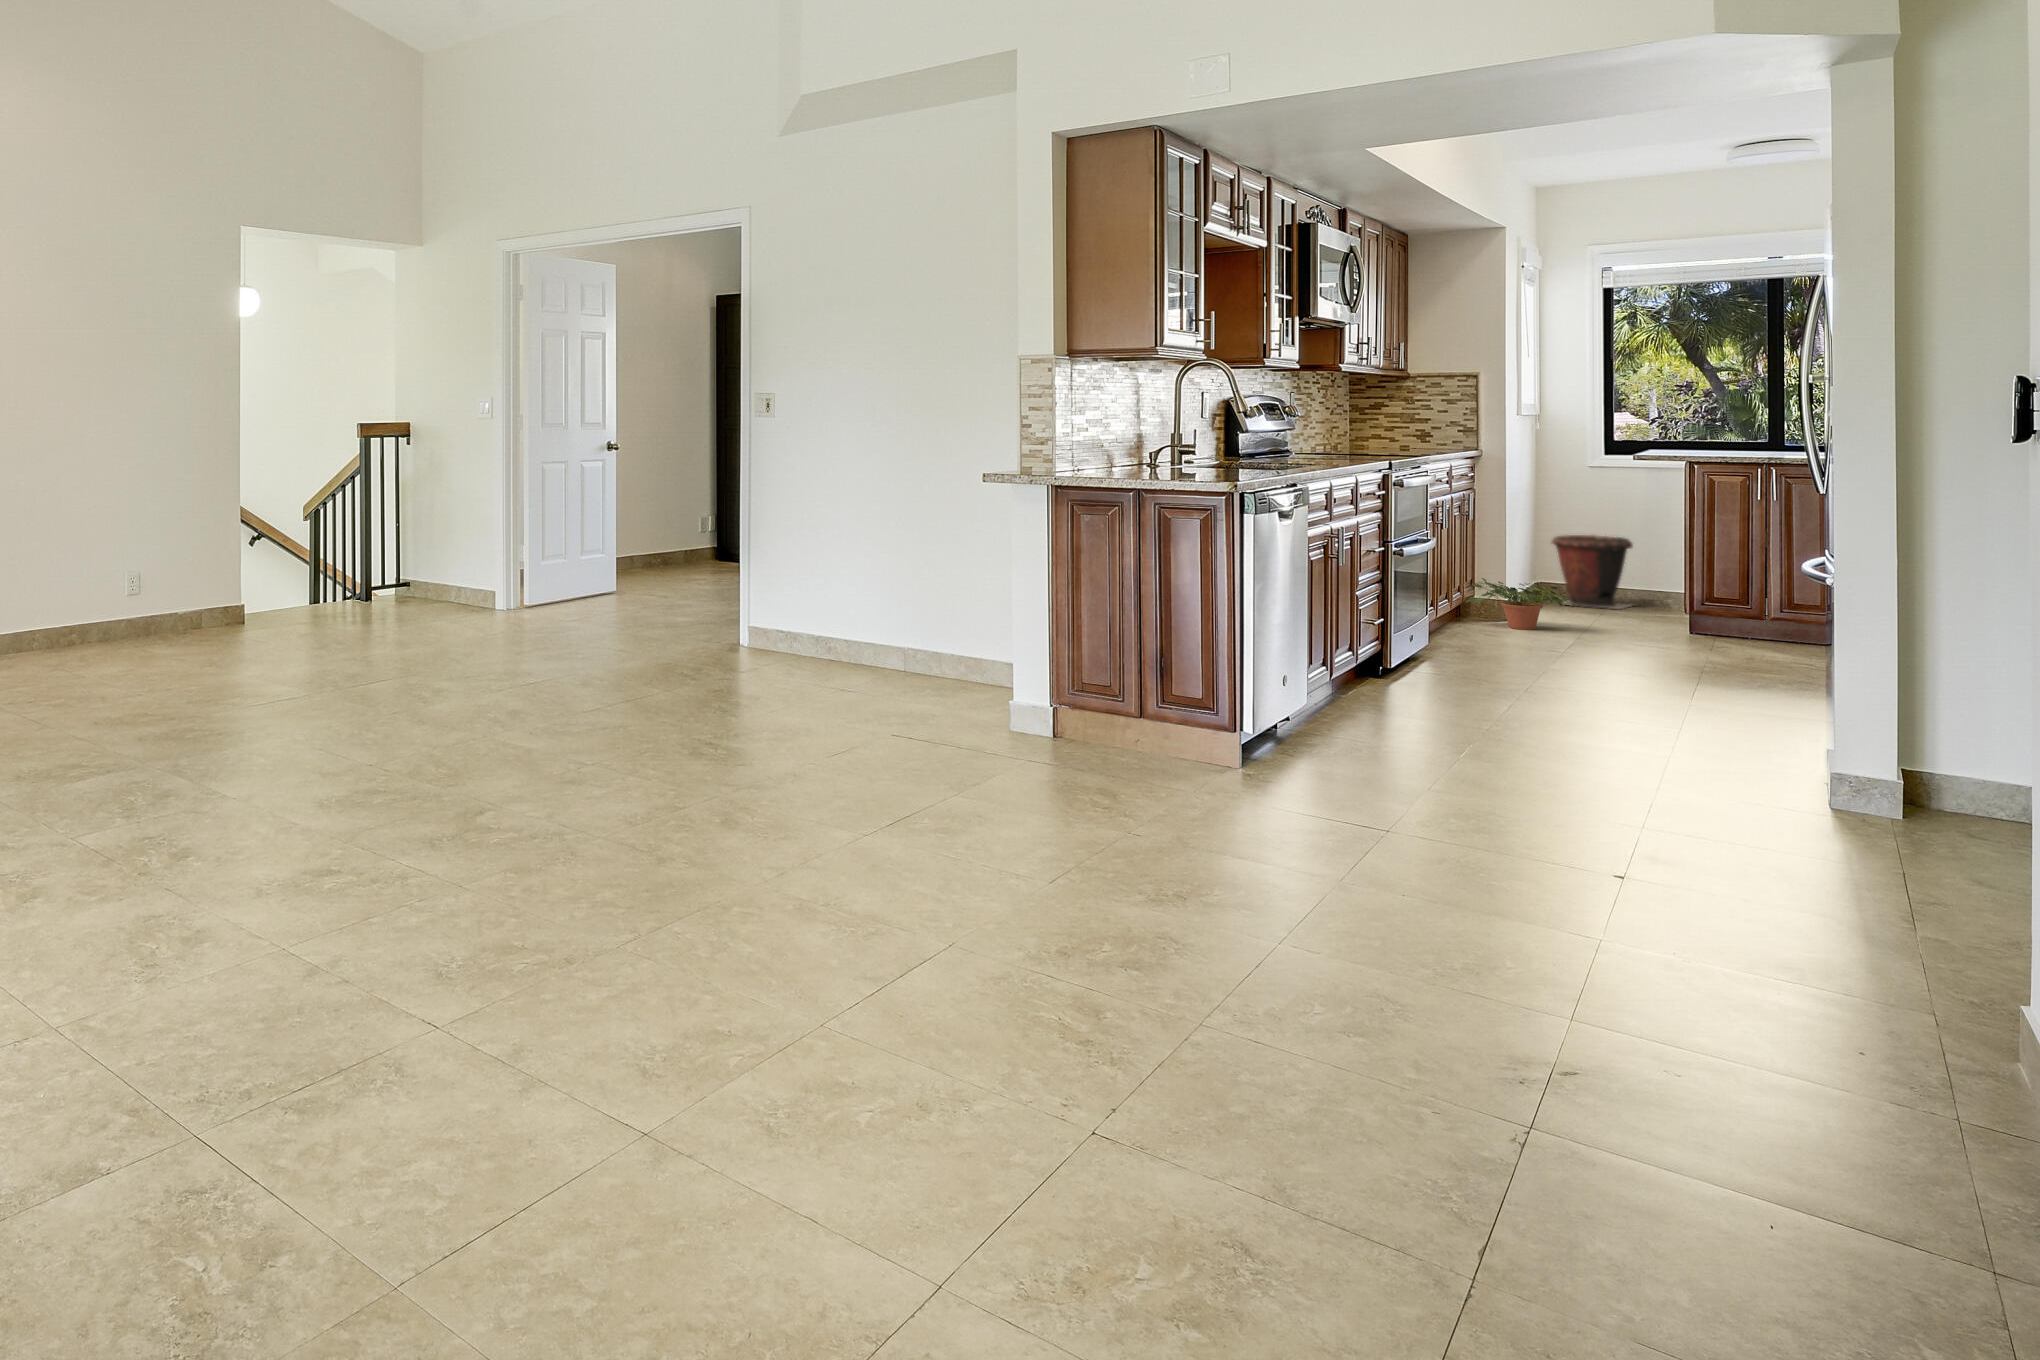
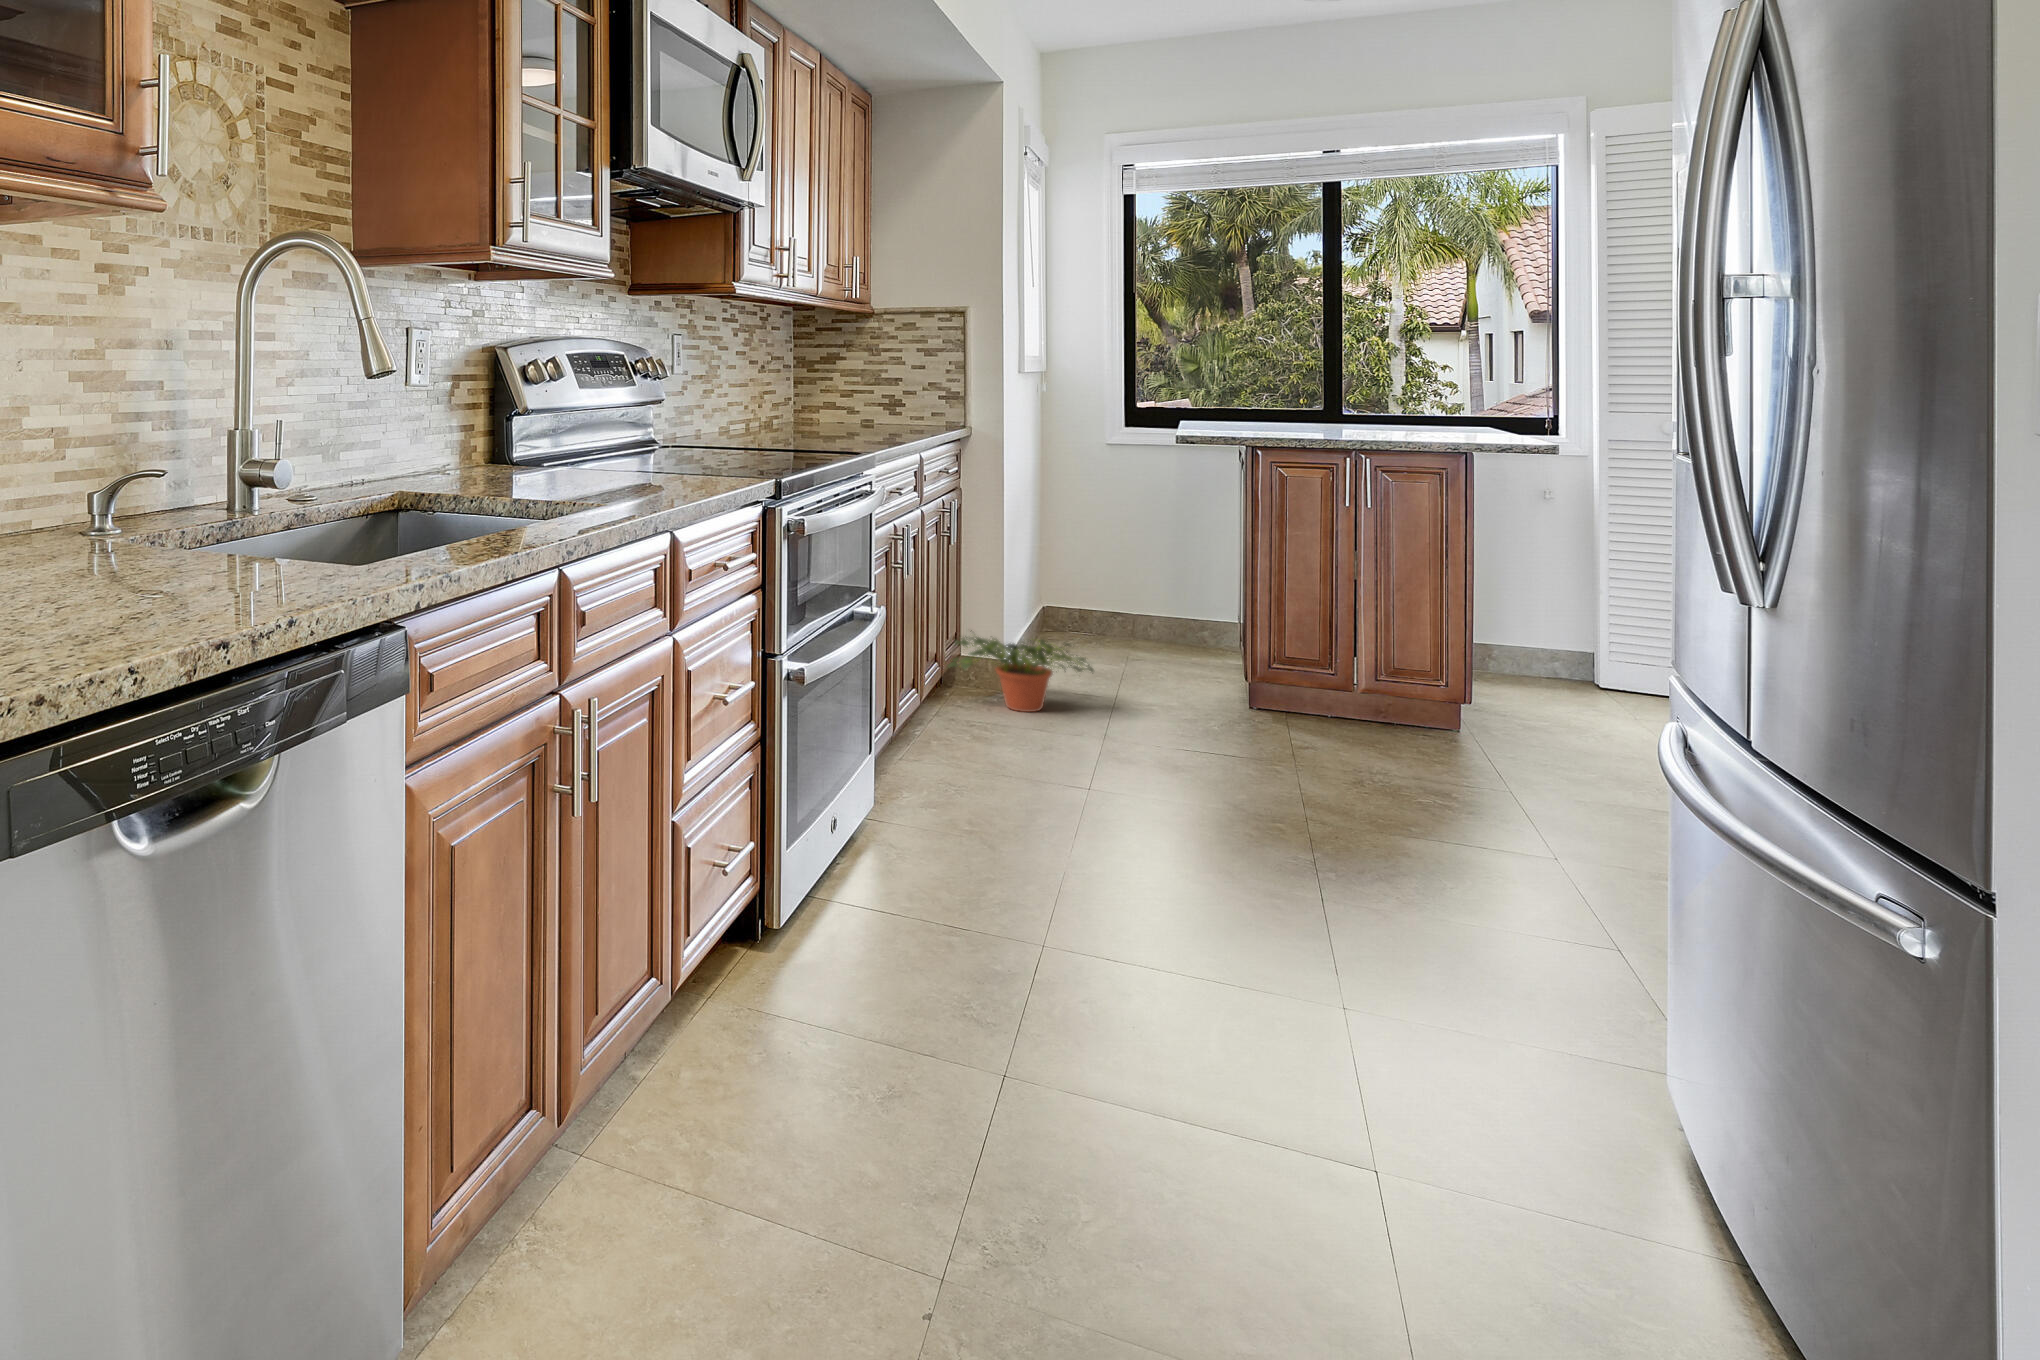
waste bin: present [1552,535,1633,609] -> none [1060,540,1166,650]

